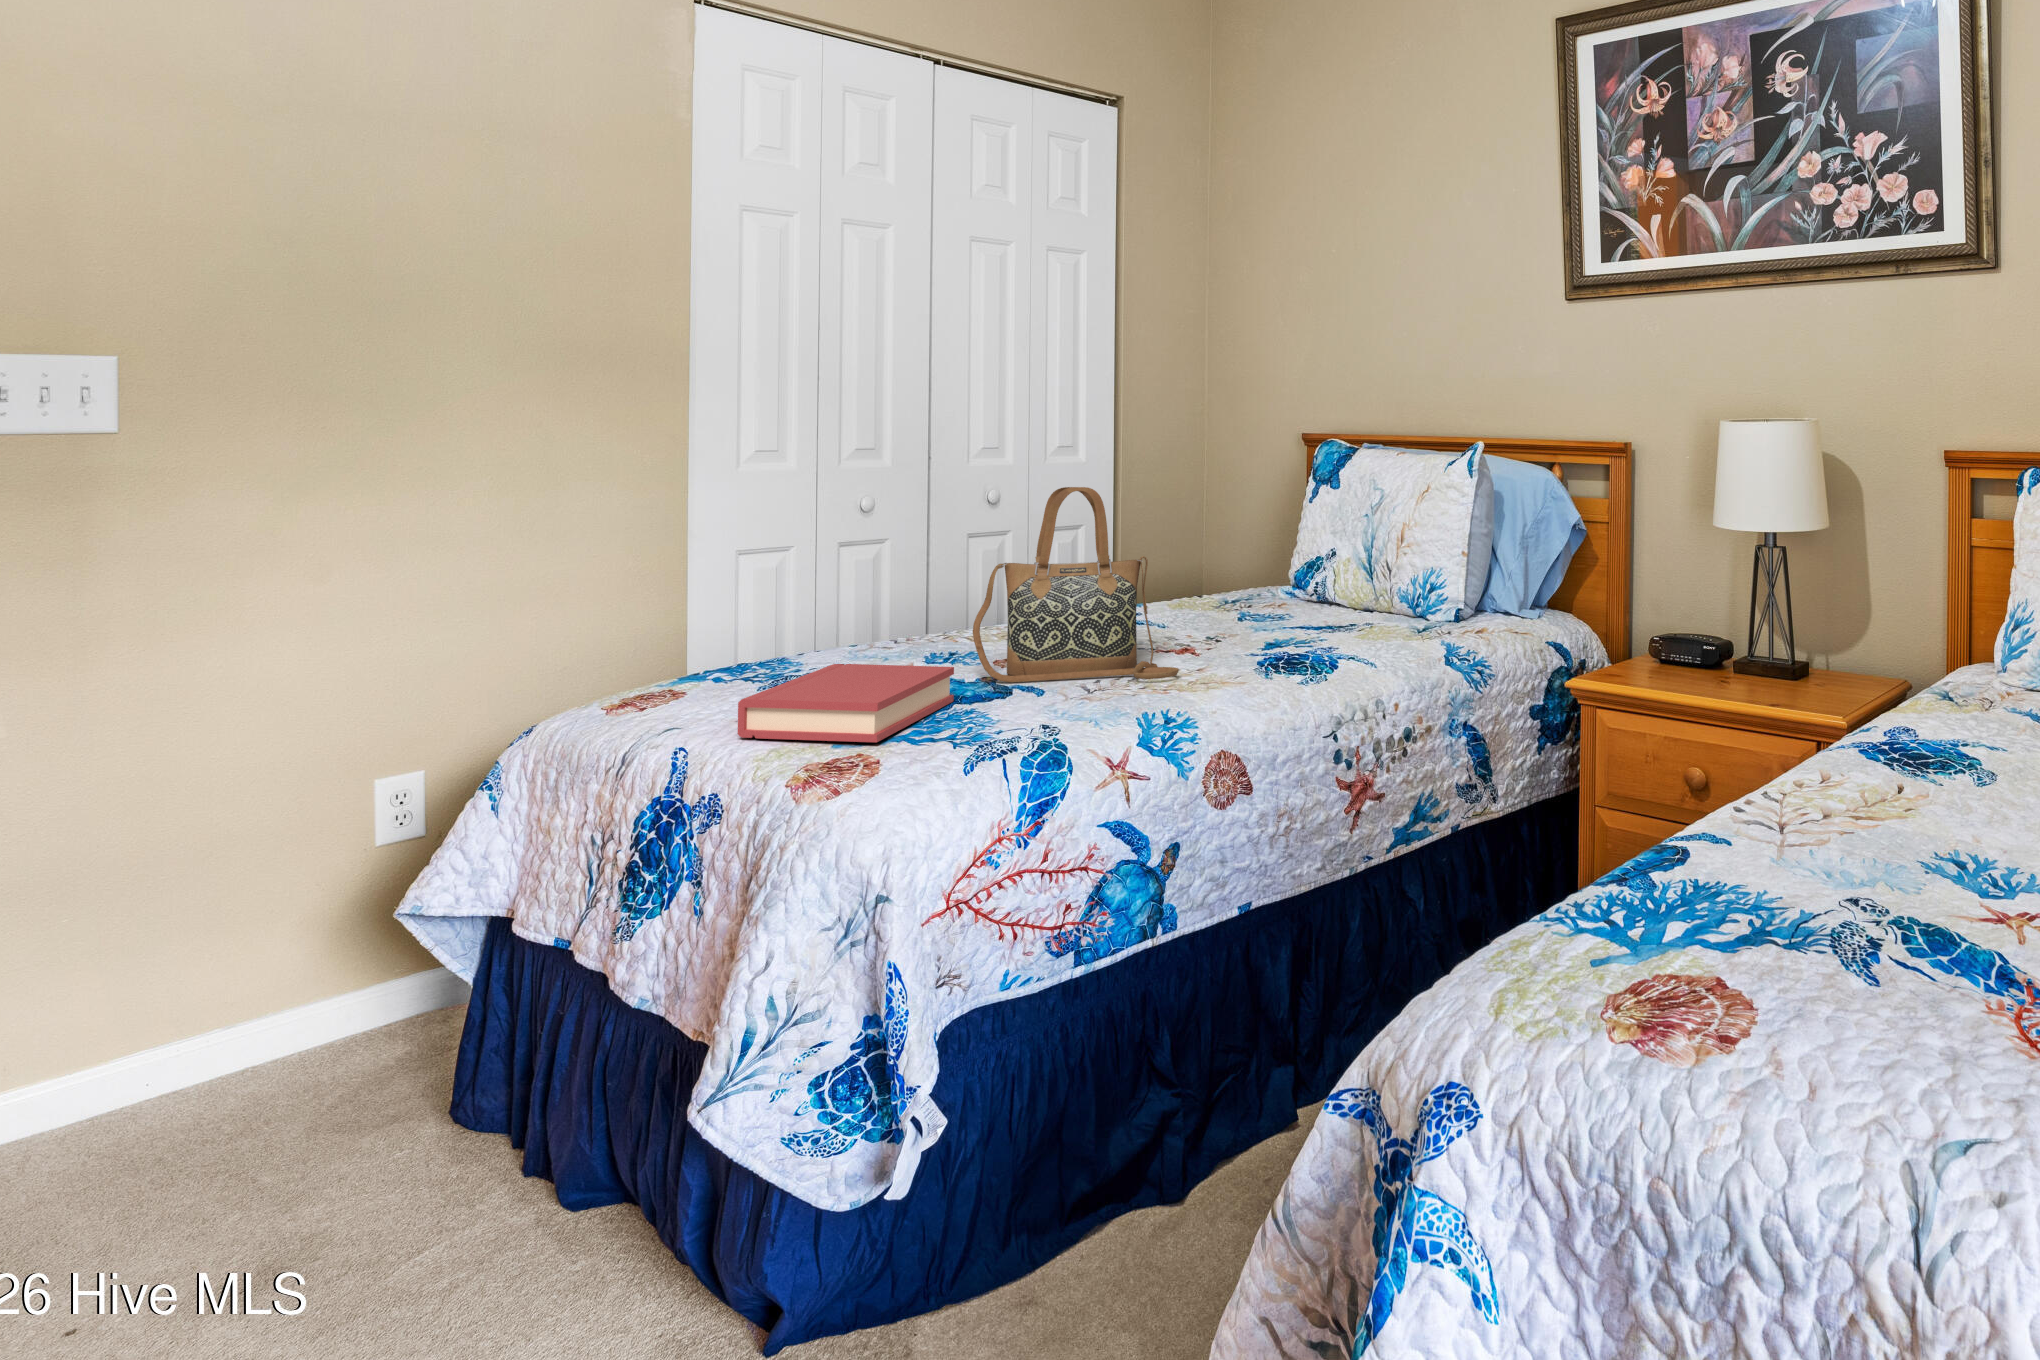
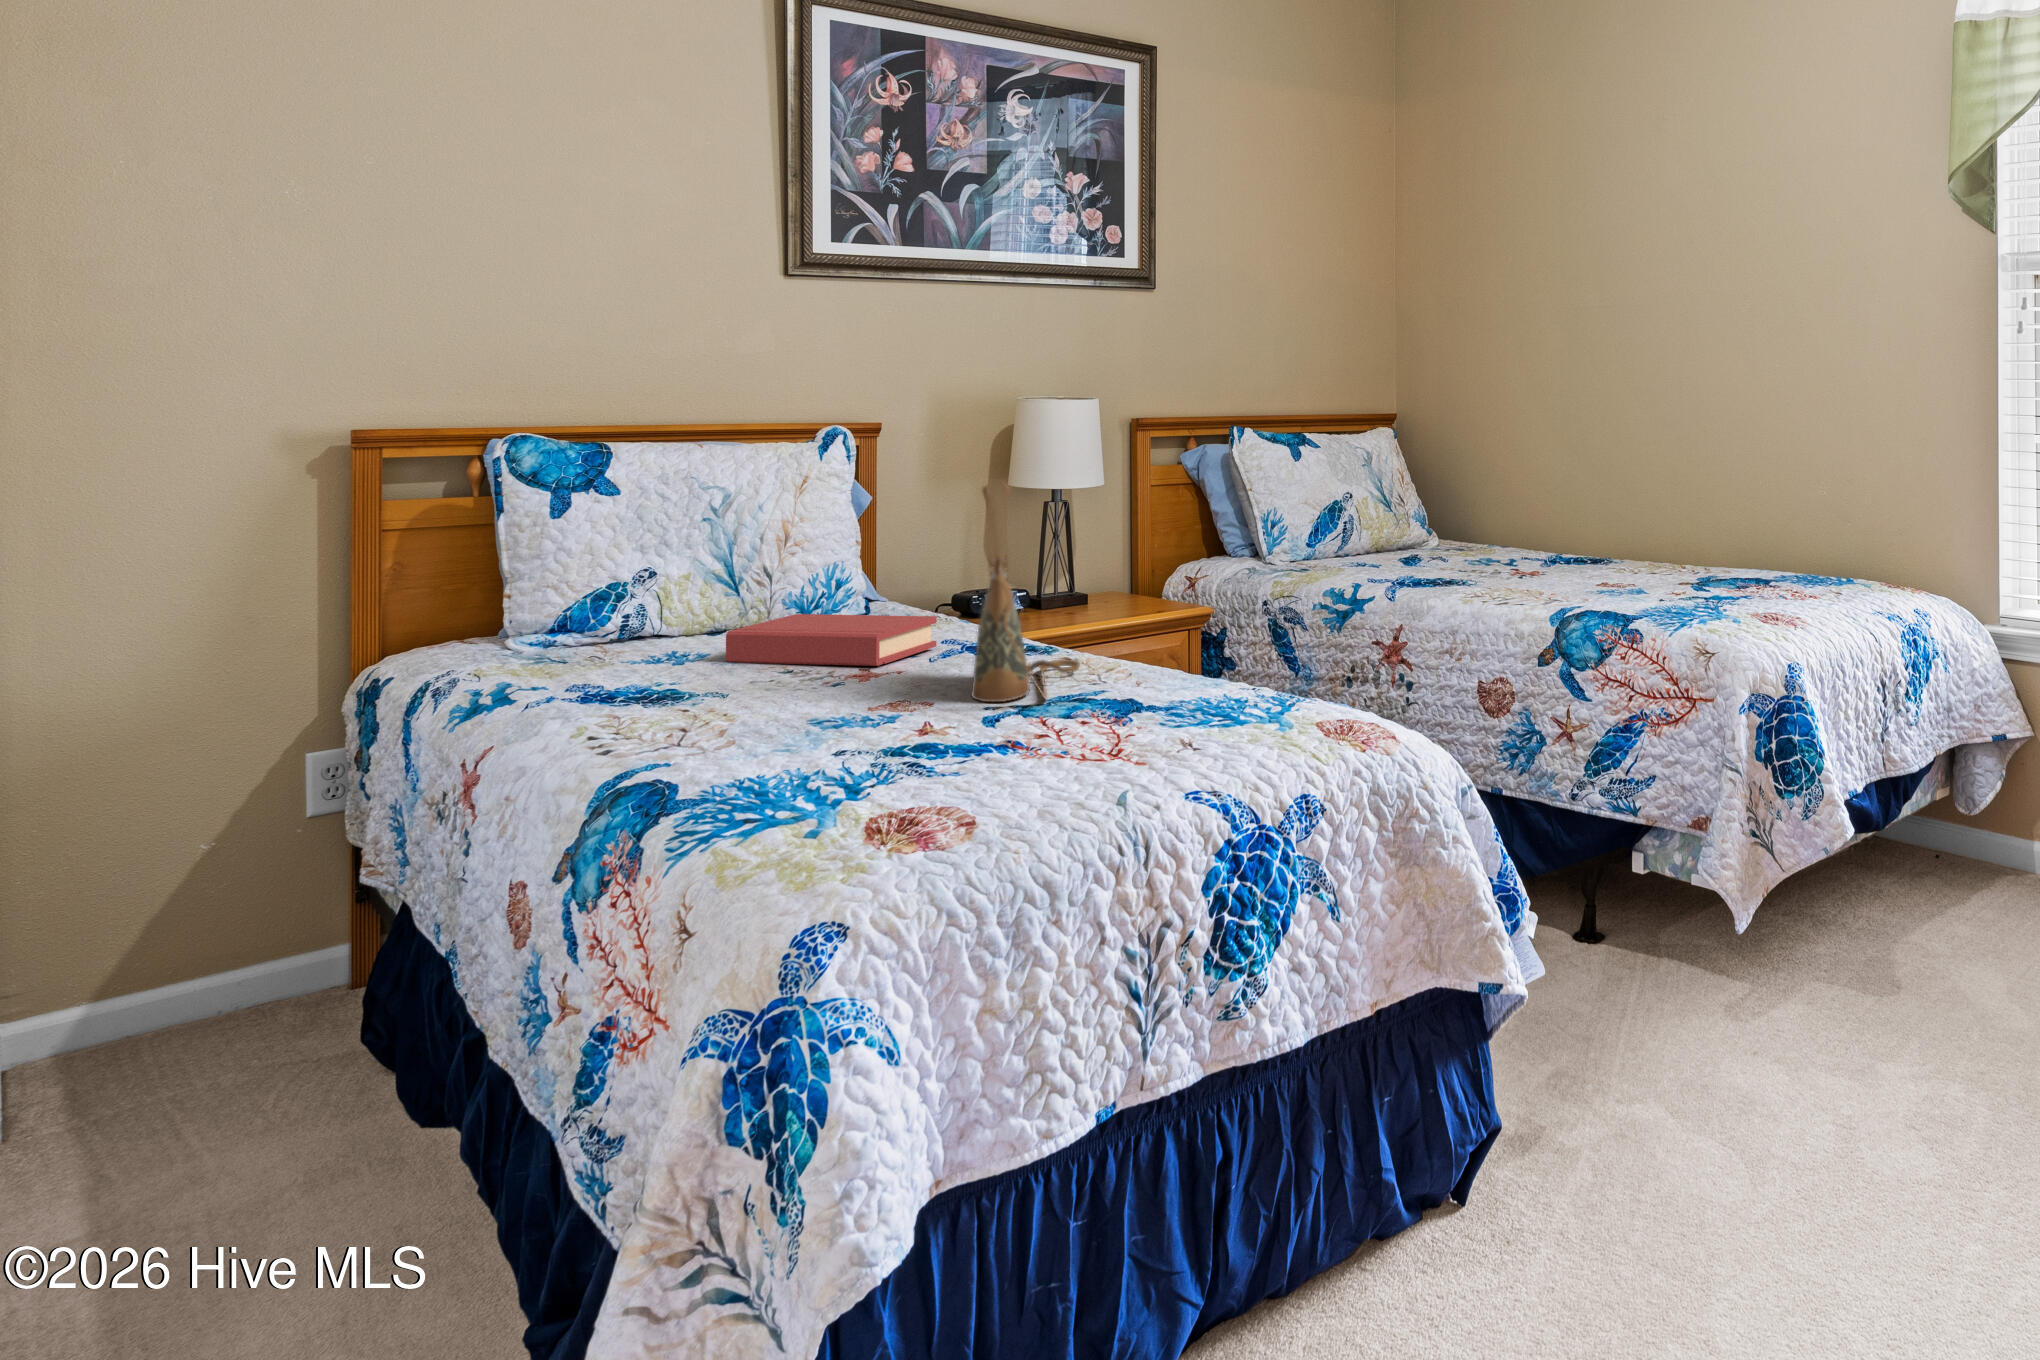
hardback book: present [738,664,954,742] -> present [726,614,937,666]

